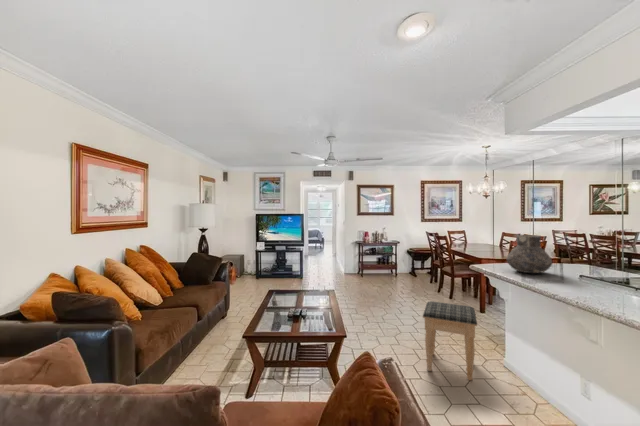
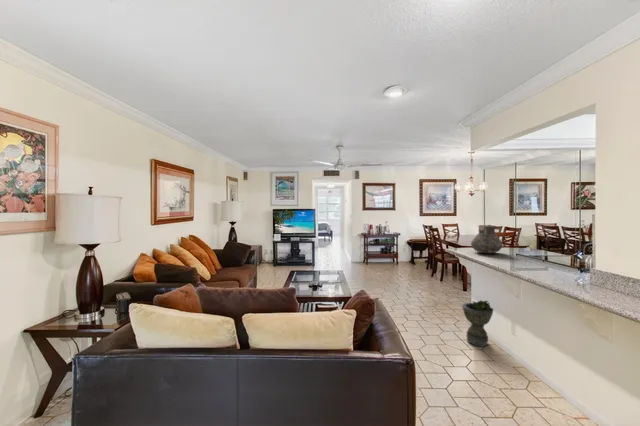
footstool: present [423,301,477,380] -> none [408,277,449,332]
planter: none [500,339,547,408] -> present [463,301,493,346]

